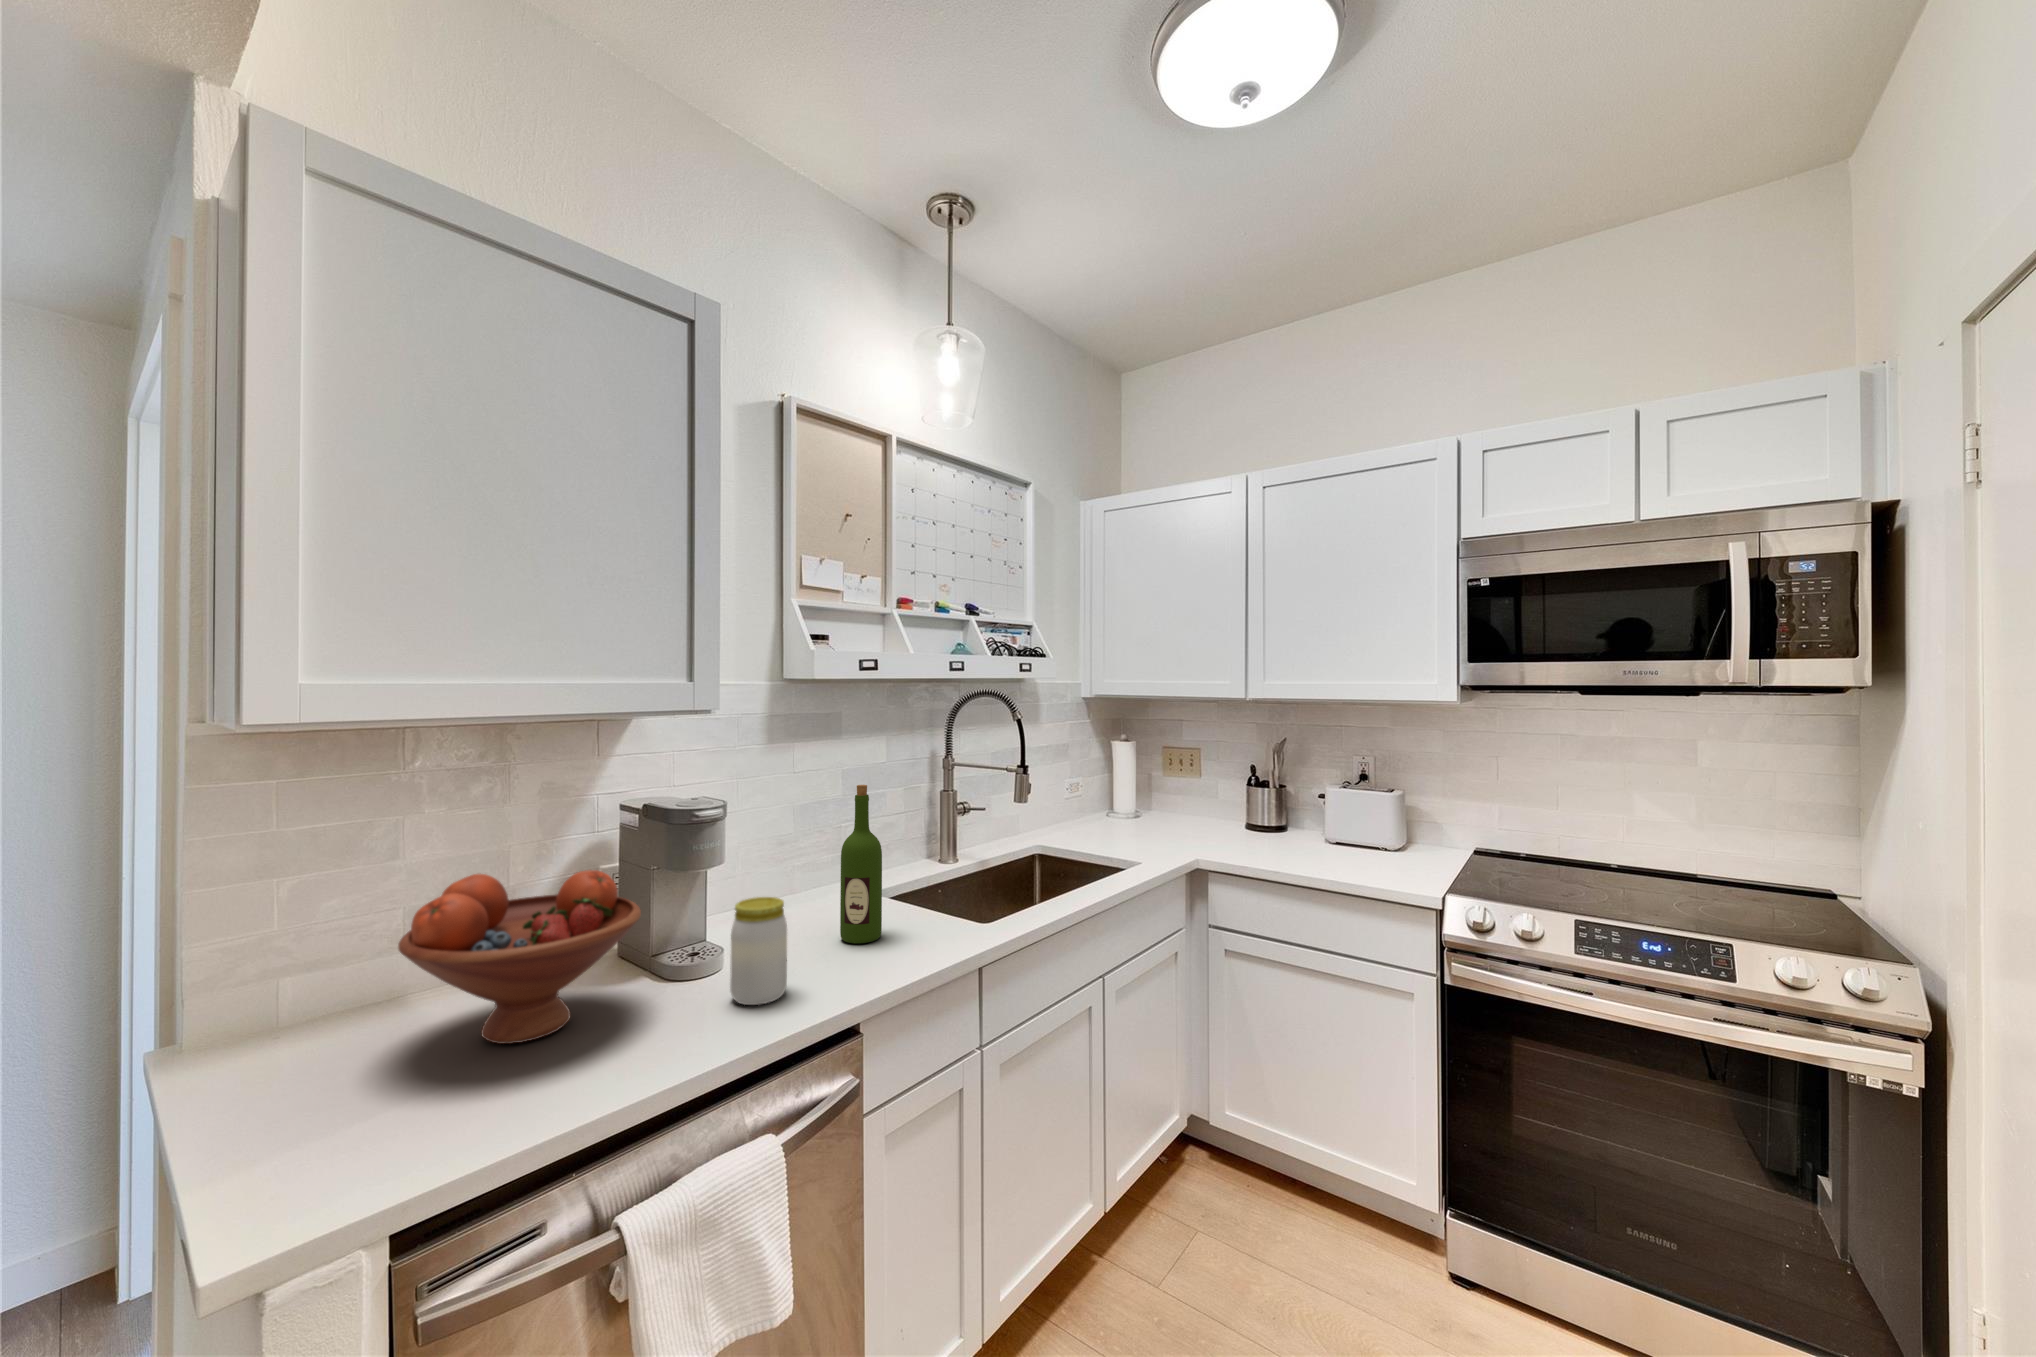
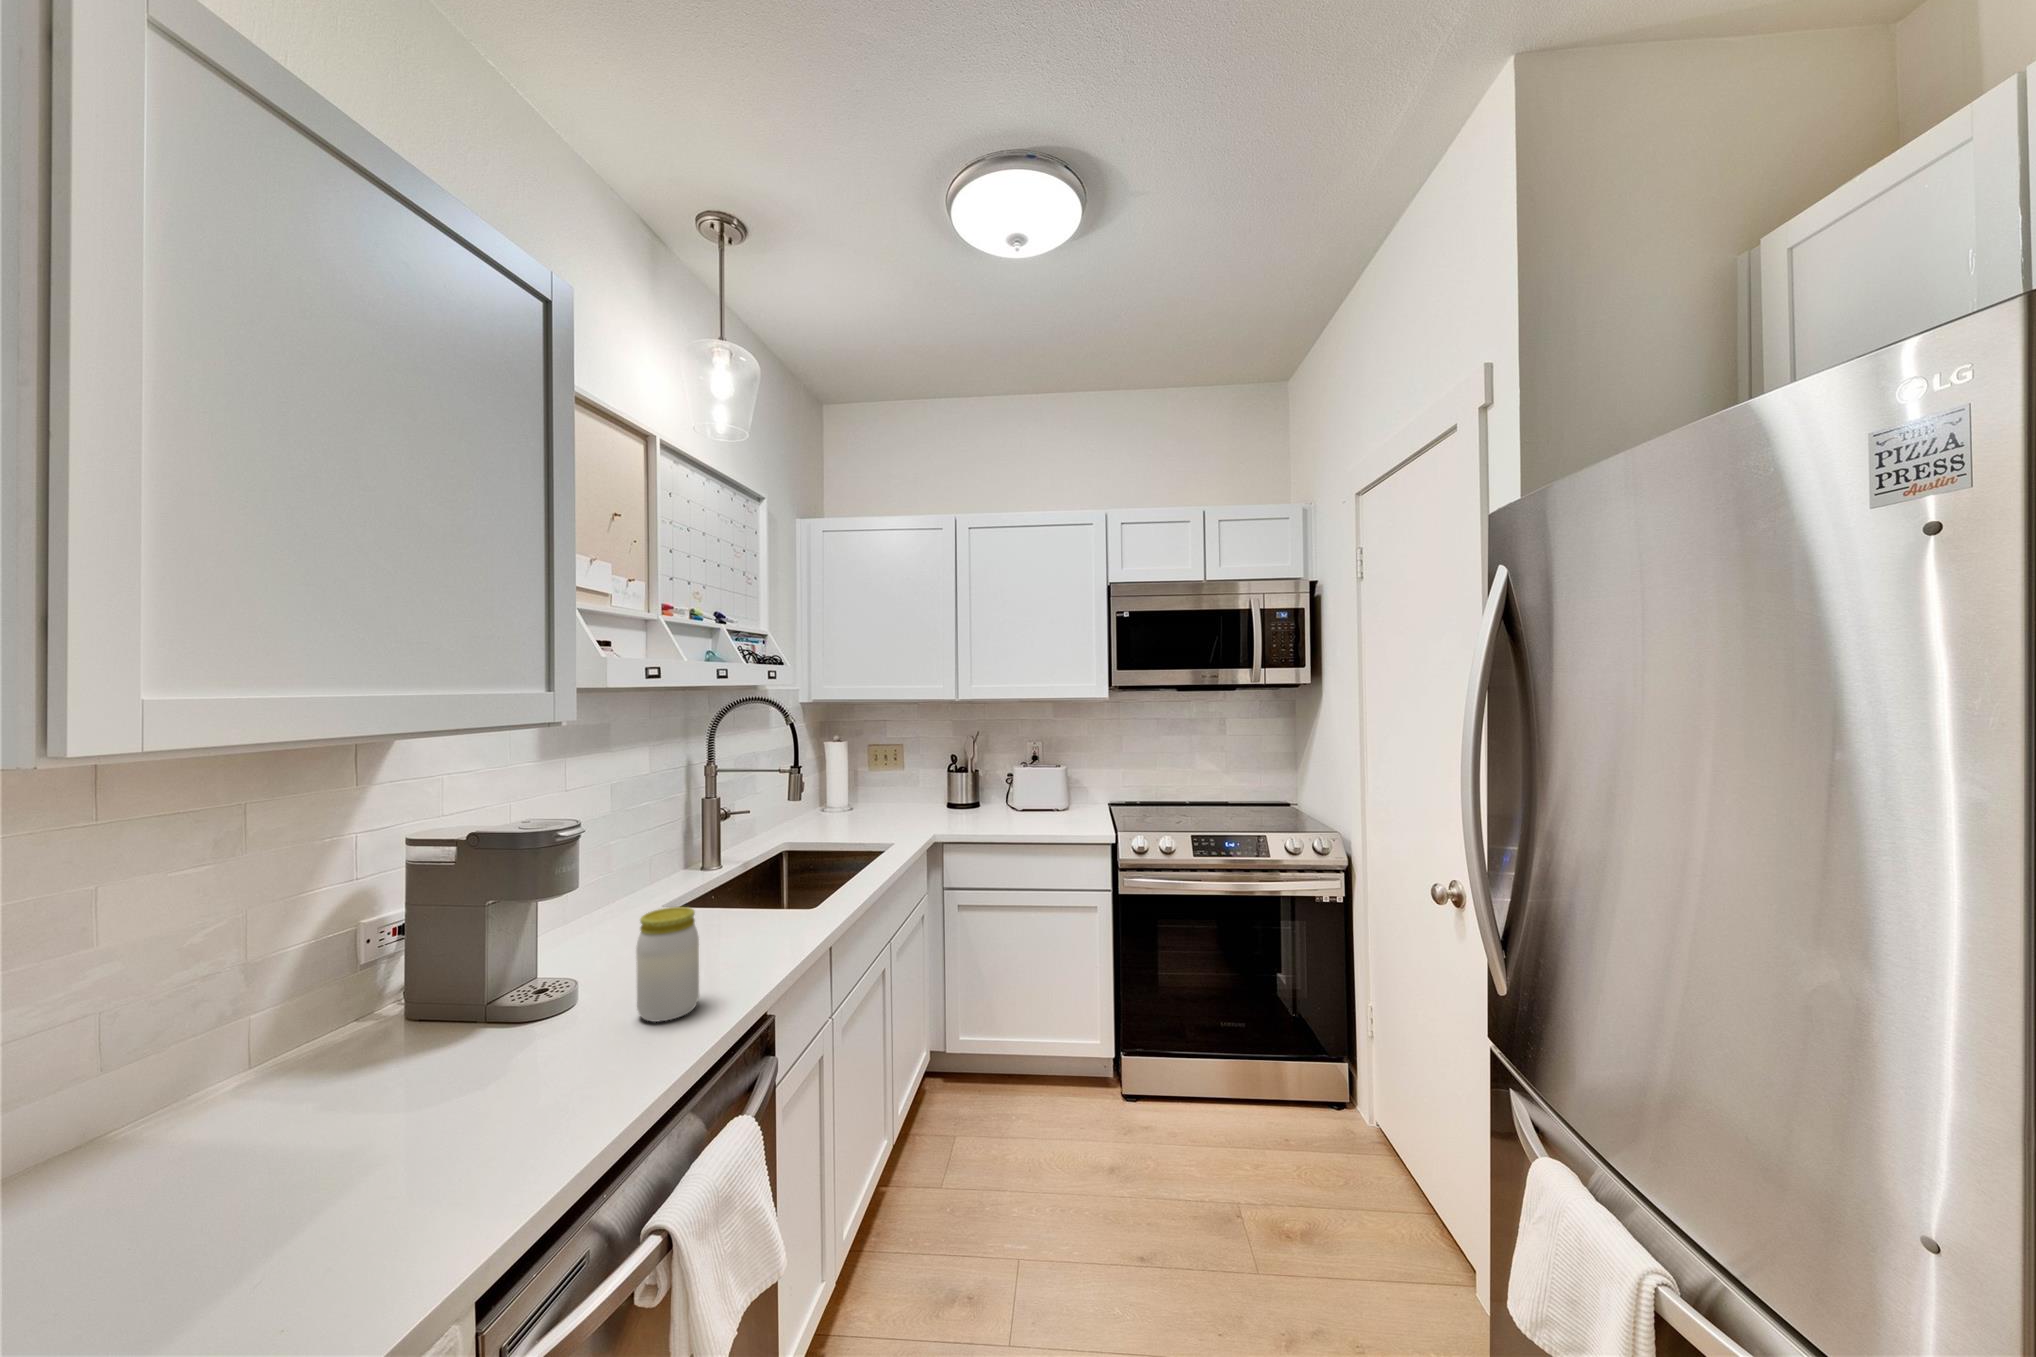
wine bottle: present [840,785,882,943] -> none [687,789,732,949]
fruit bowl: present [398,870,641,1044] -> none [205,912,548,1144]

